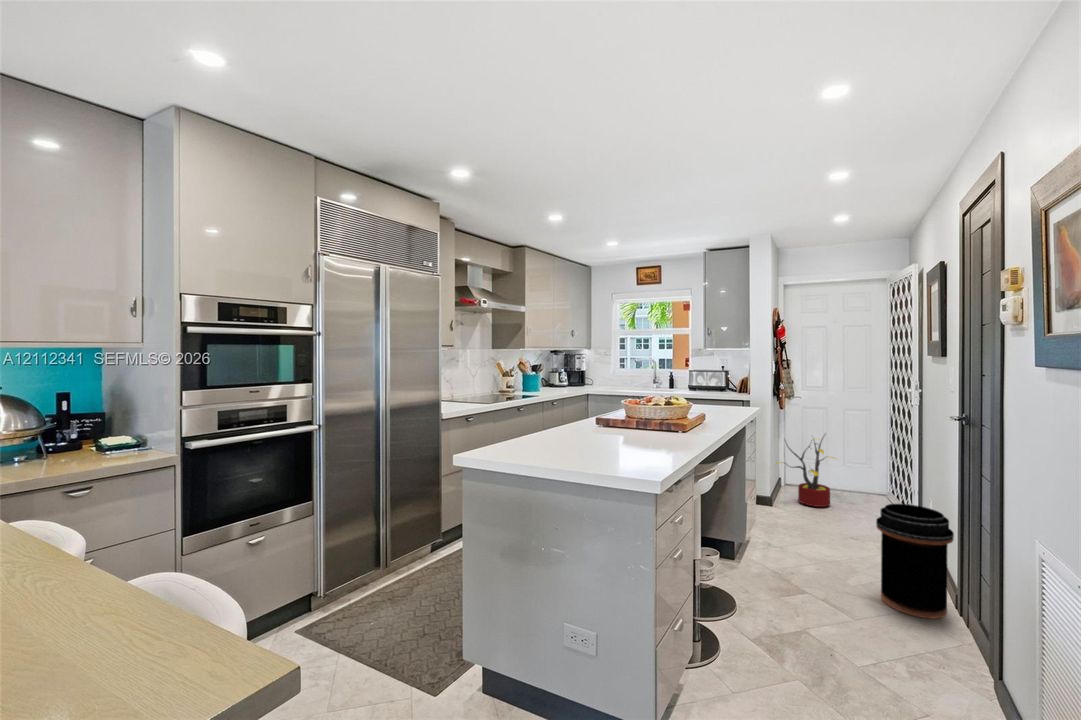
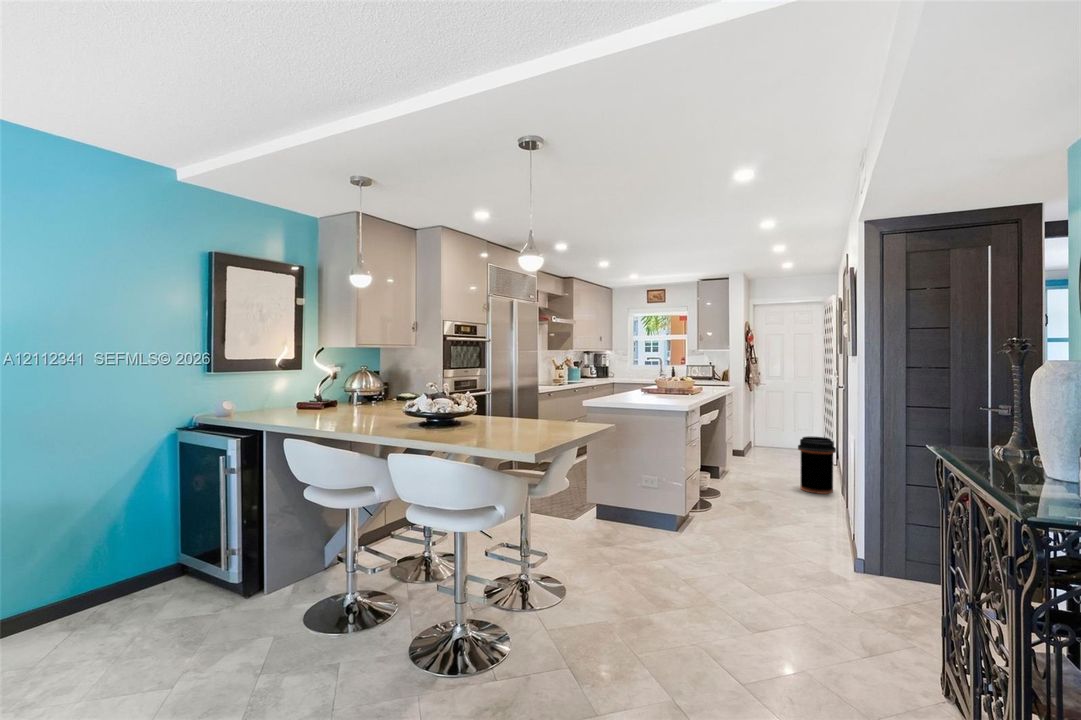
decorative plant: present [776,438,833,507] -> none [746,408,792,456]

